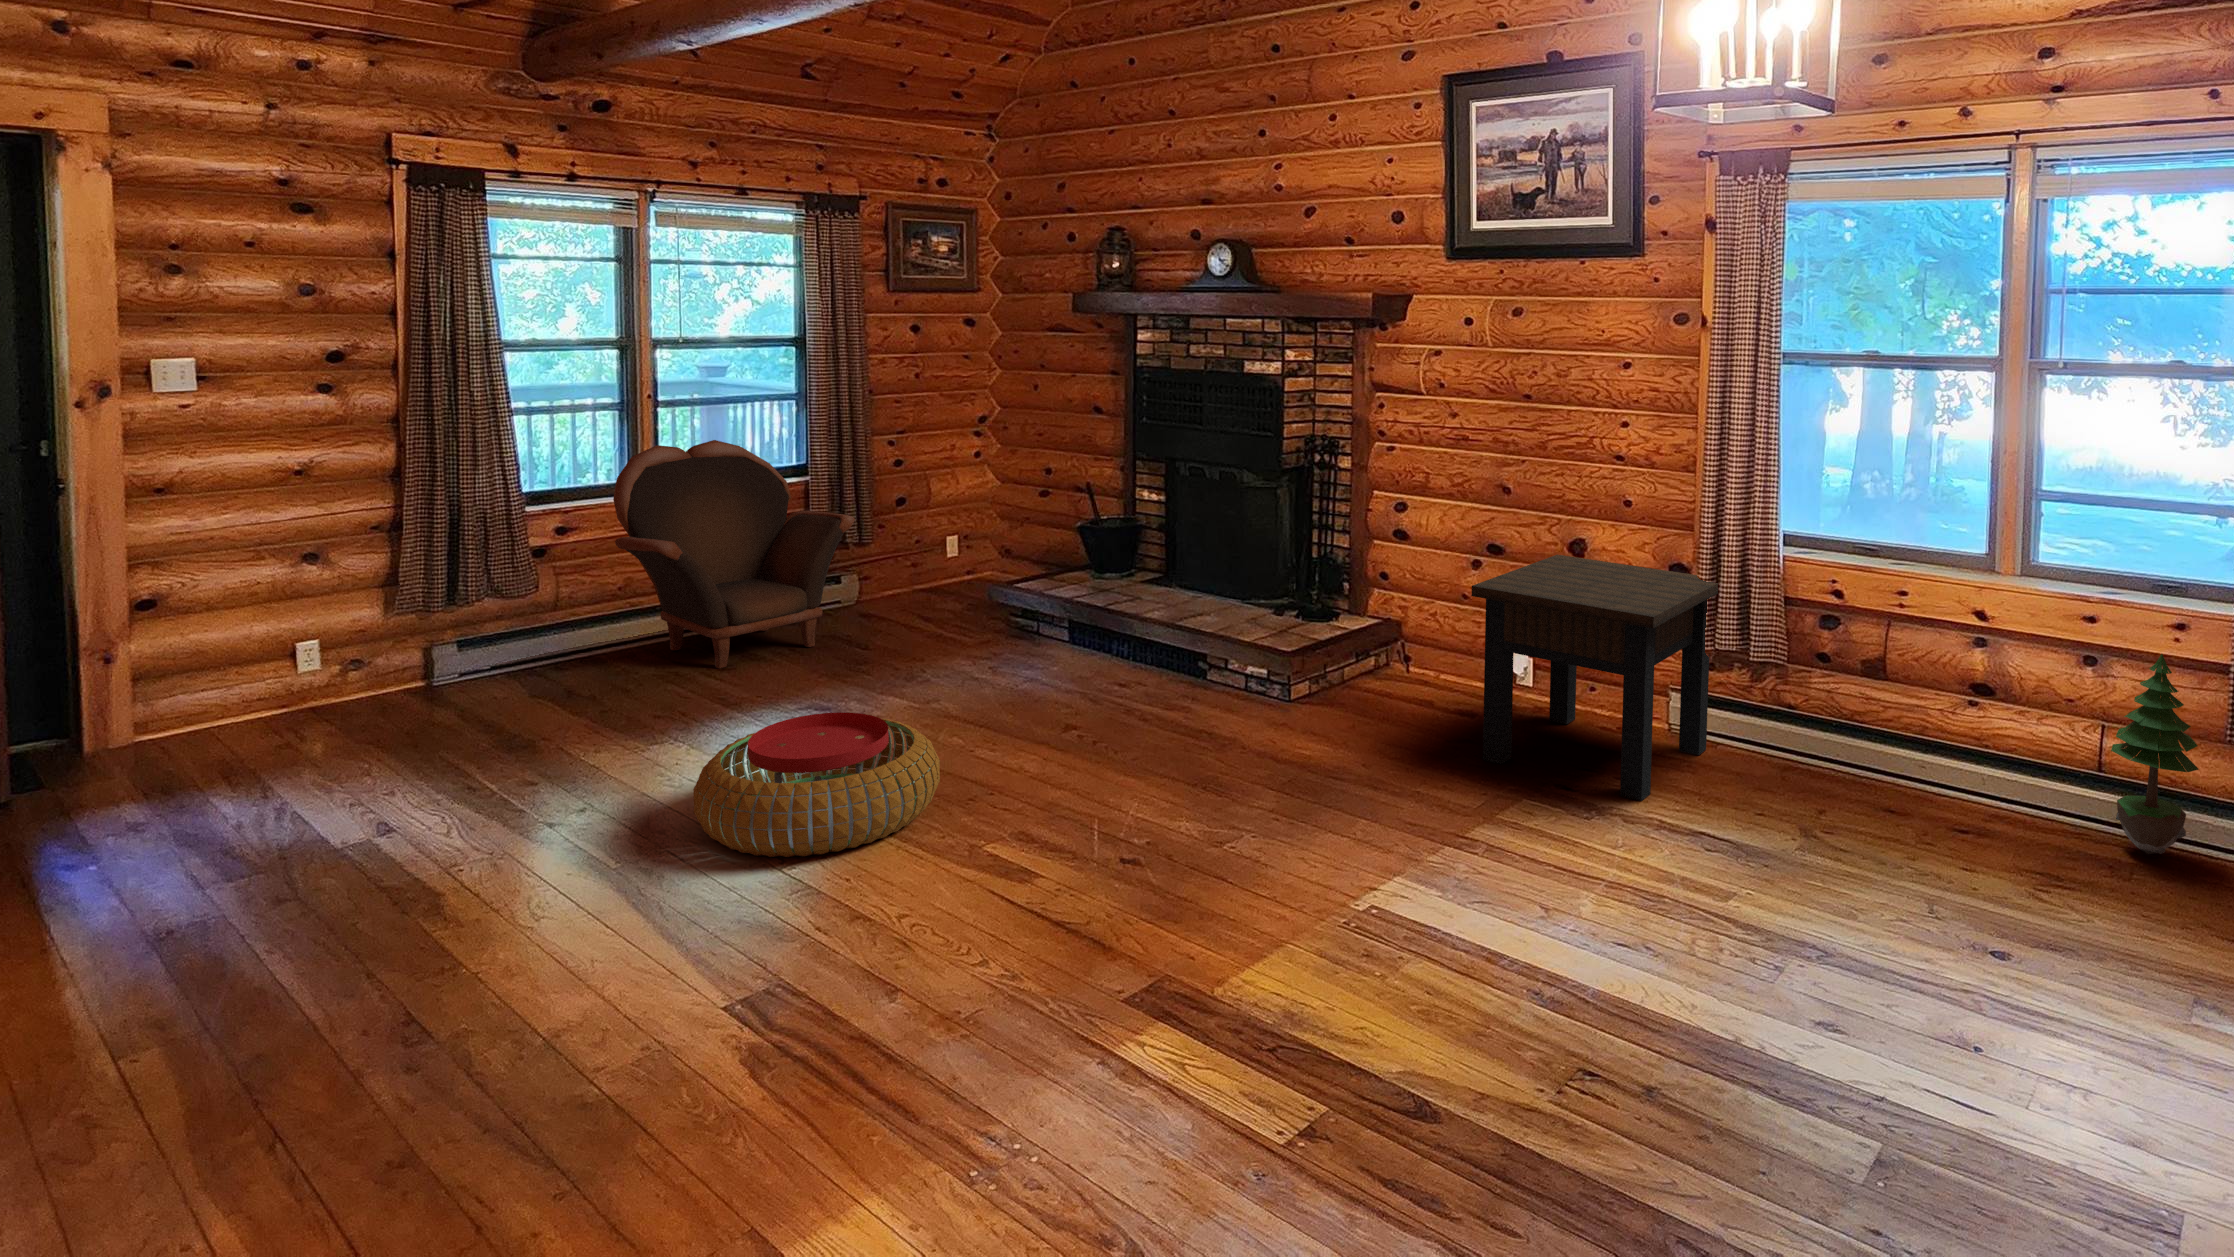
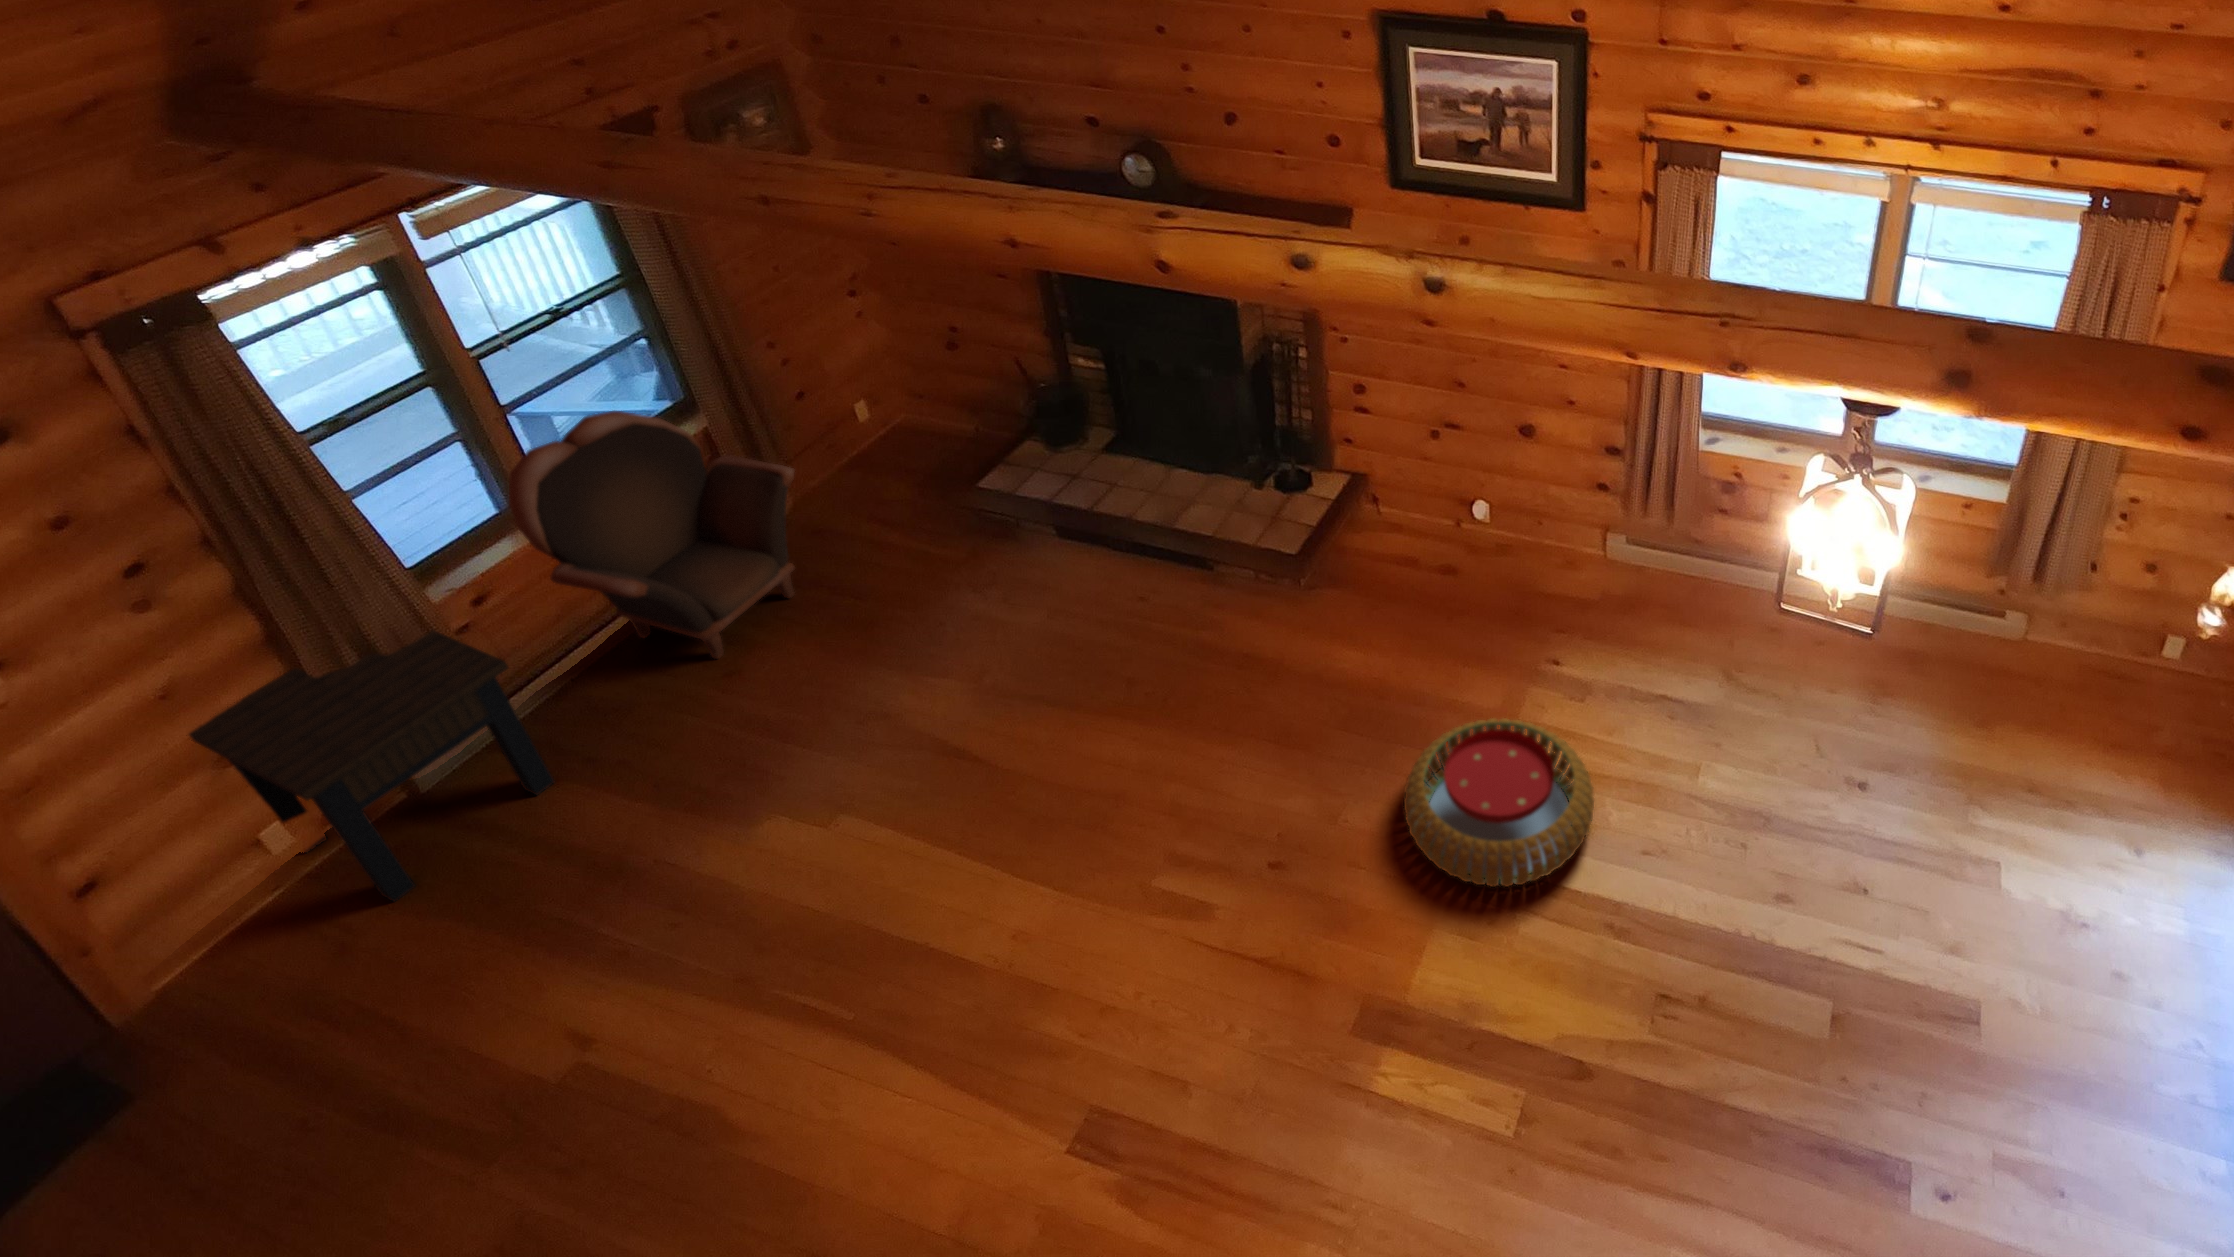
side table: present [1471,555,1718,801] -> present [189,630,554,901]
potted tree: present [2111,654,2199,854] -> none [1915,535,1972,647]
pouf: present [693,712,940,857] -> present [1404,719,1594,887]

